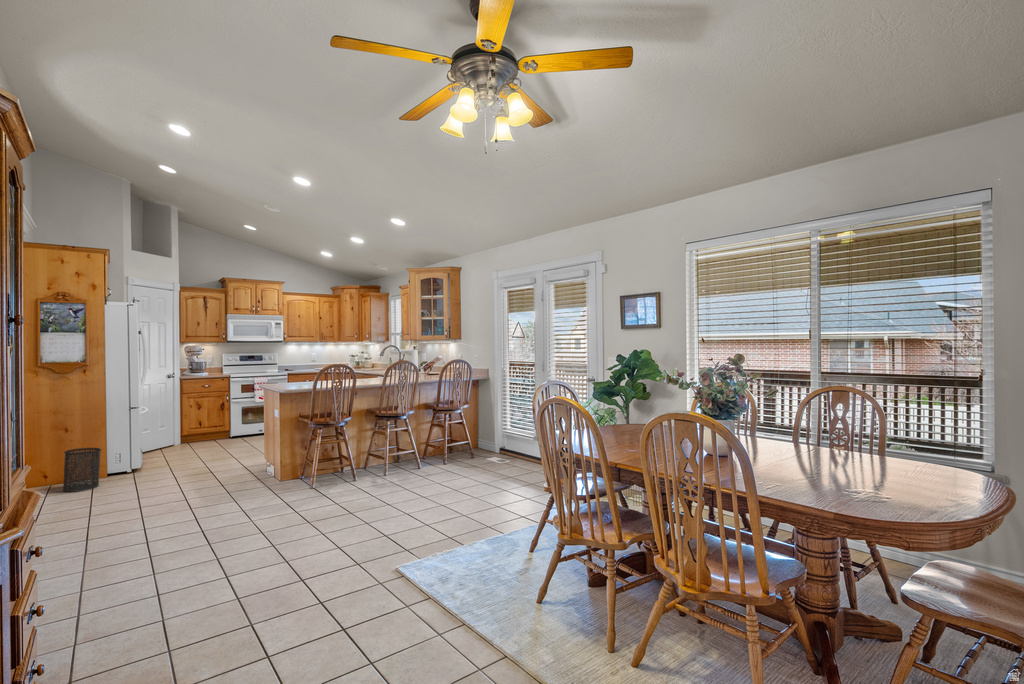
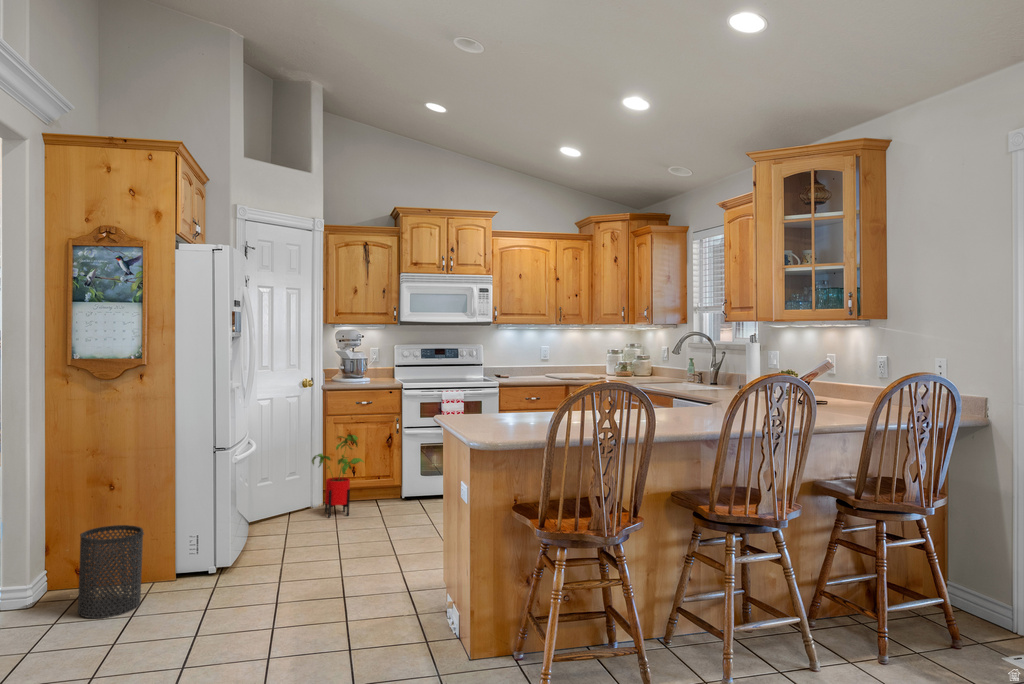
house plant: none [175,403,210,449] -> present [312,434,364,517]

